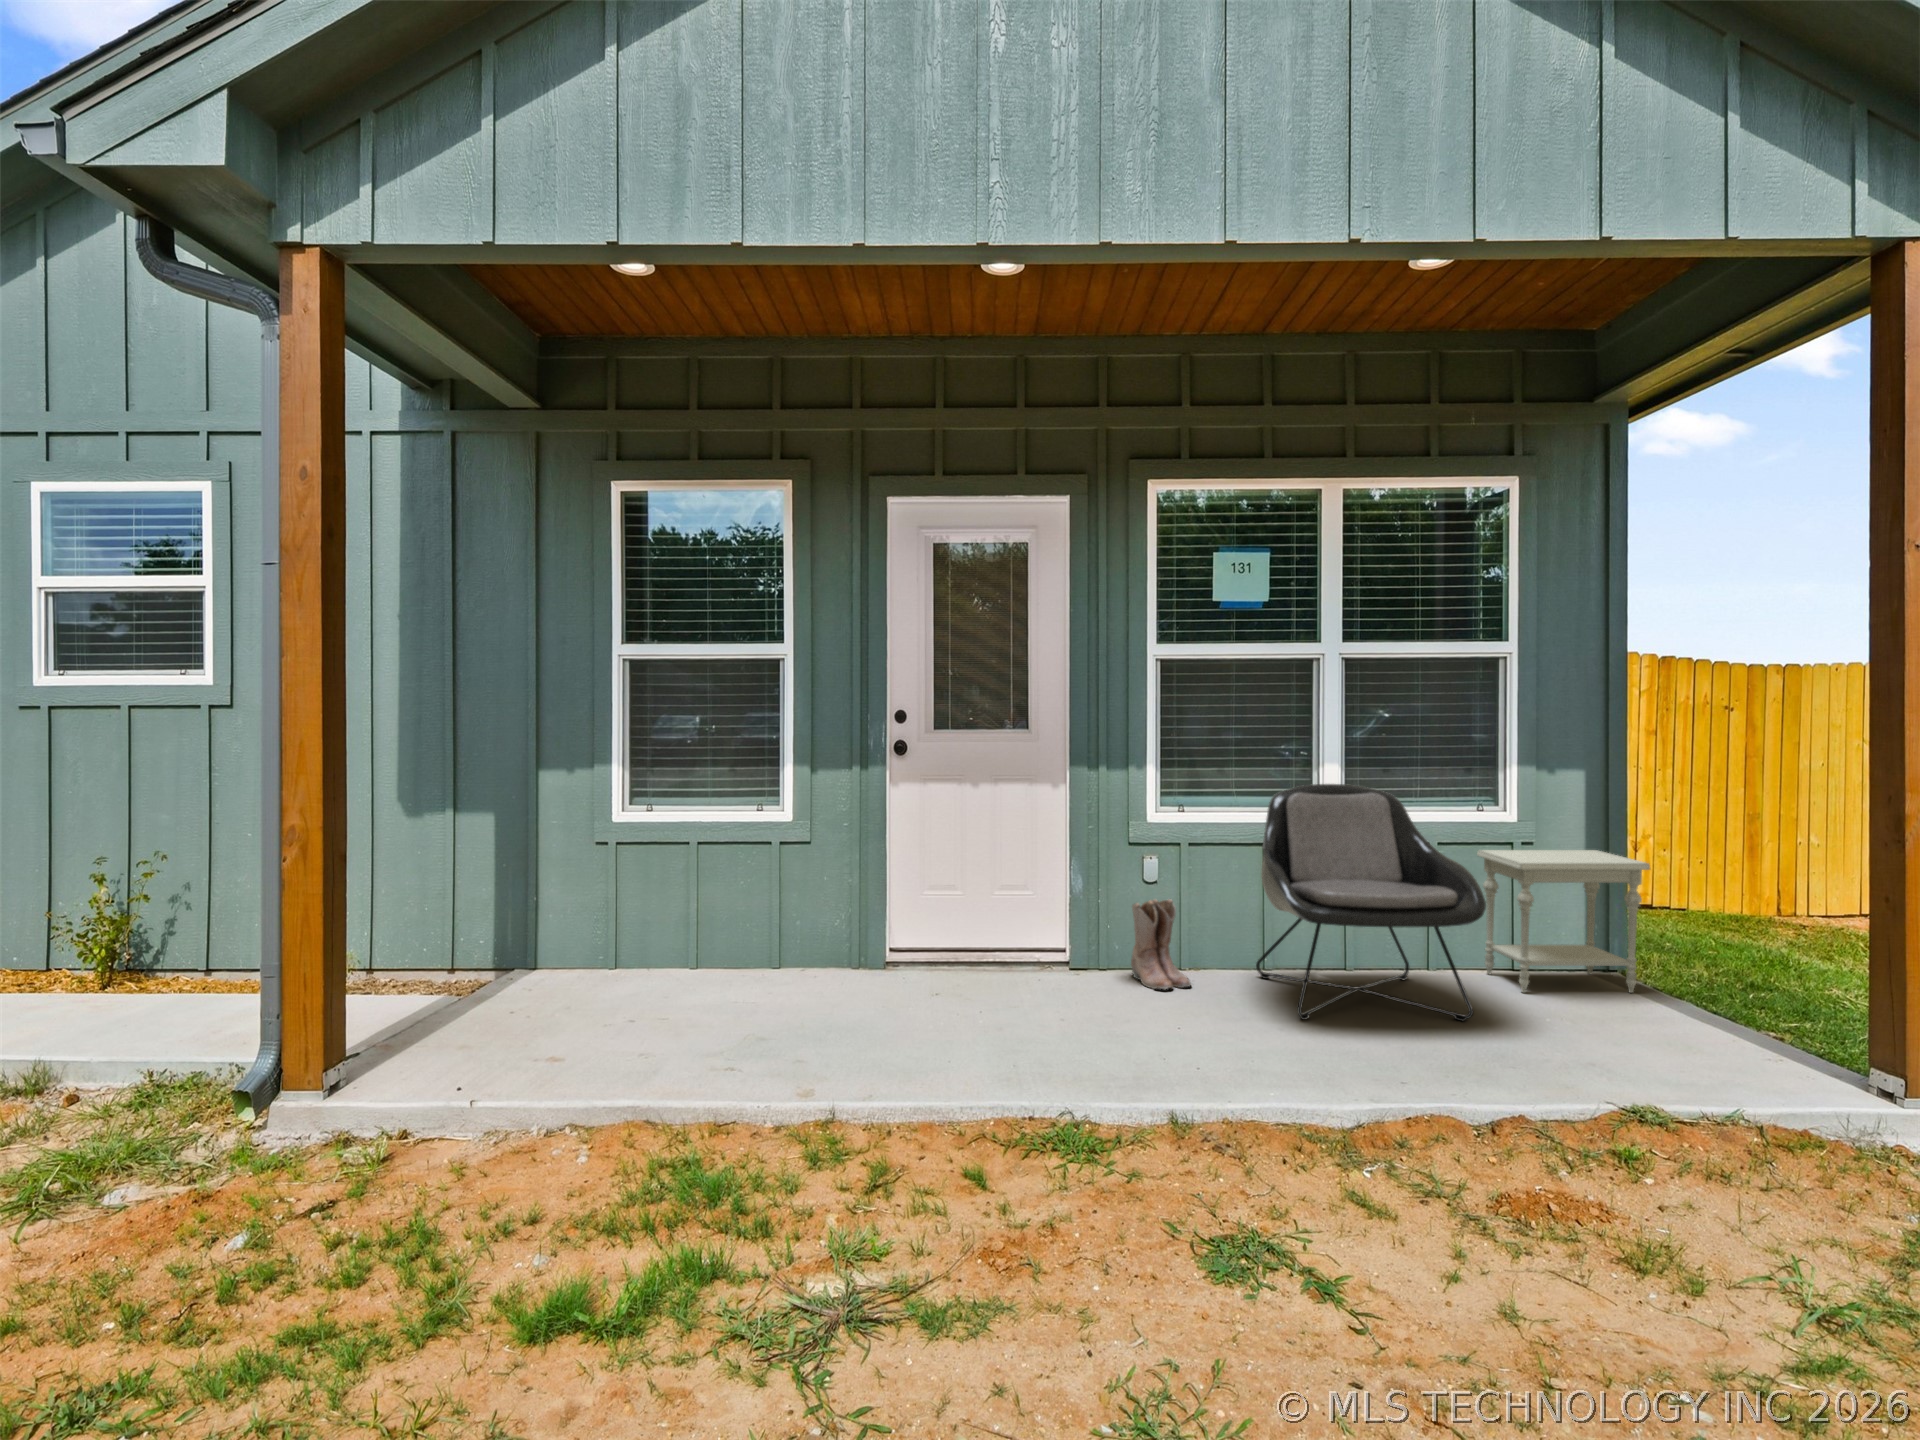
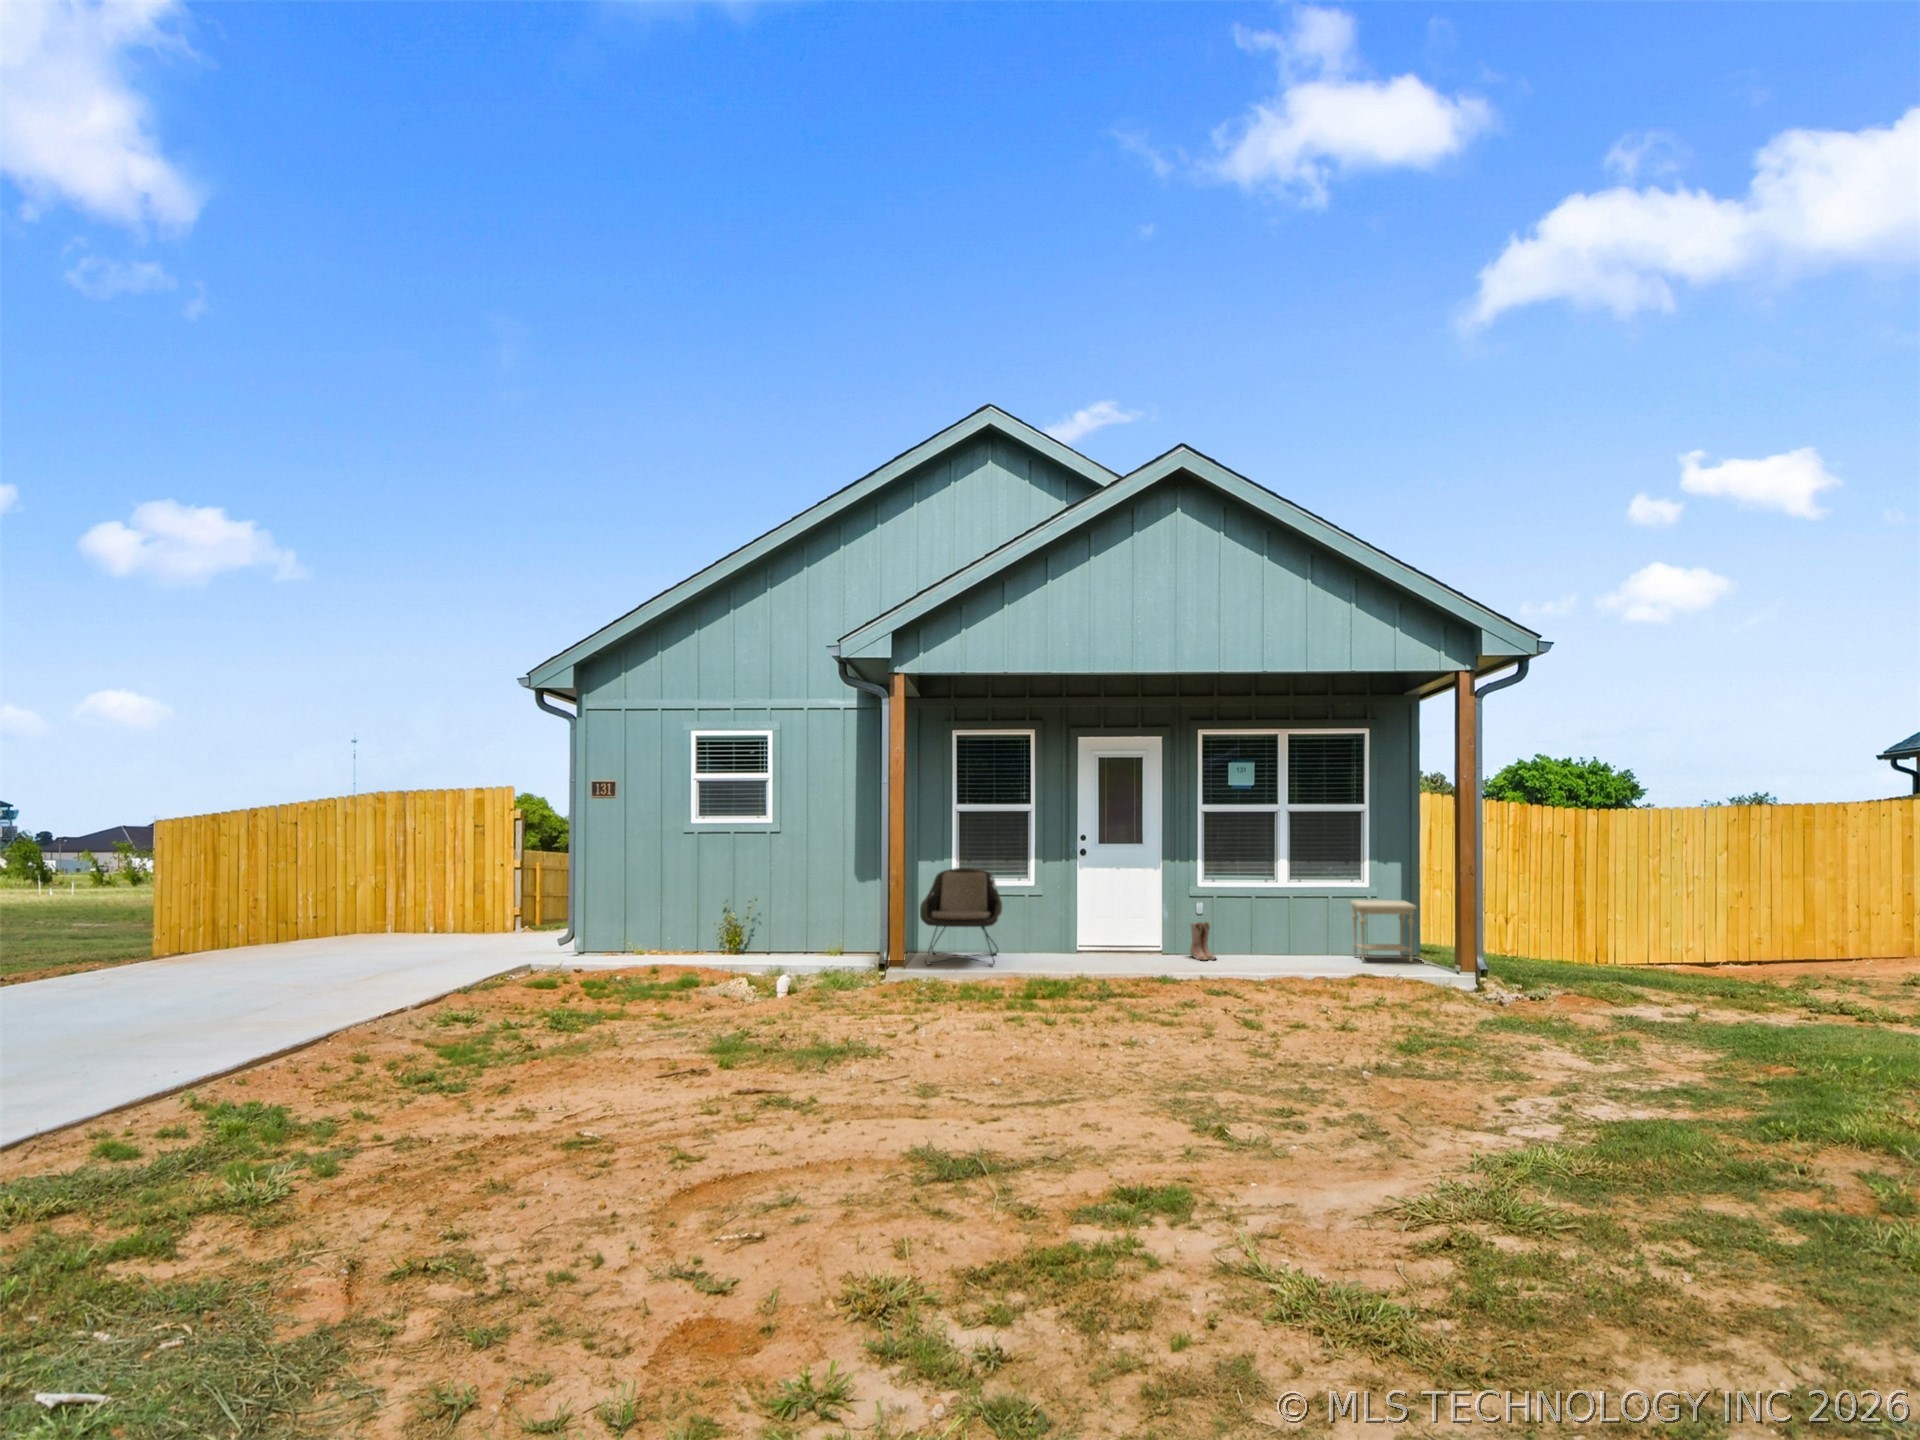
lounge chair: present [1256,784,1486,1021] -> present [920,868,1002,966]

